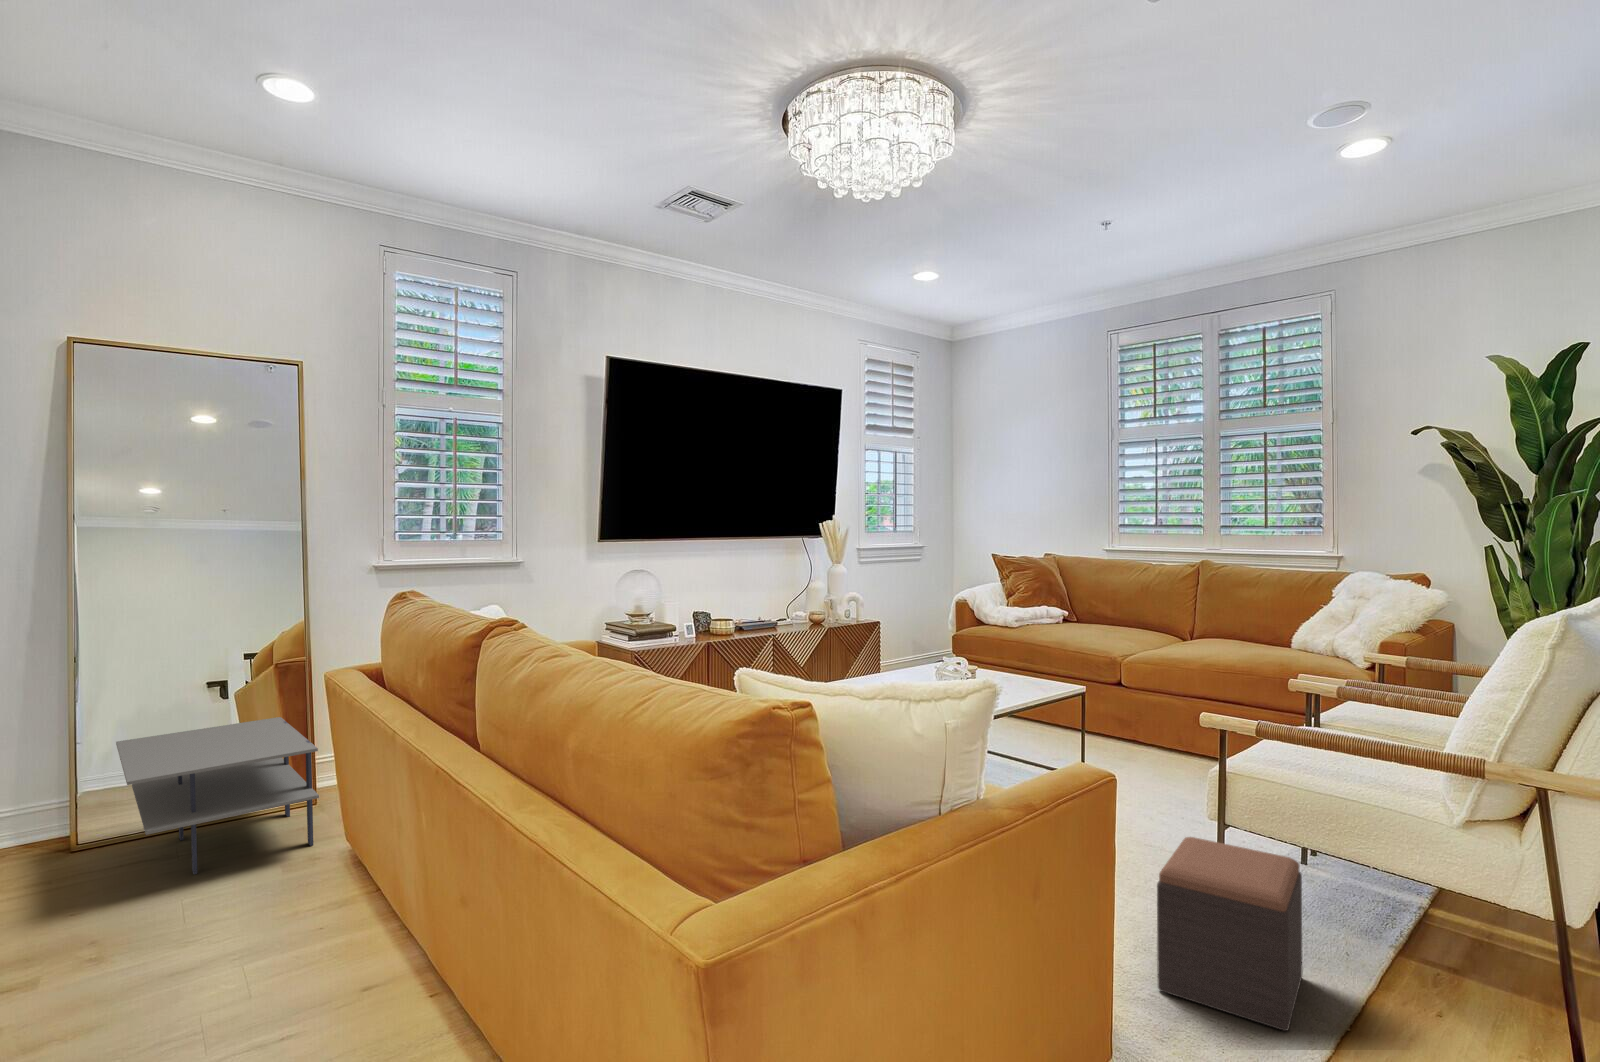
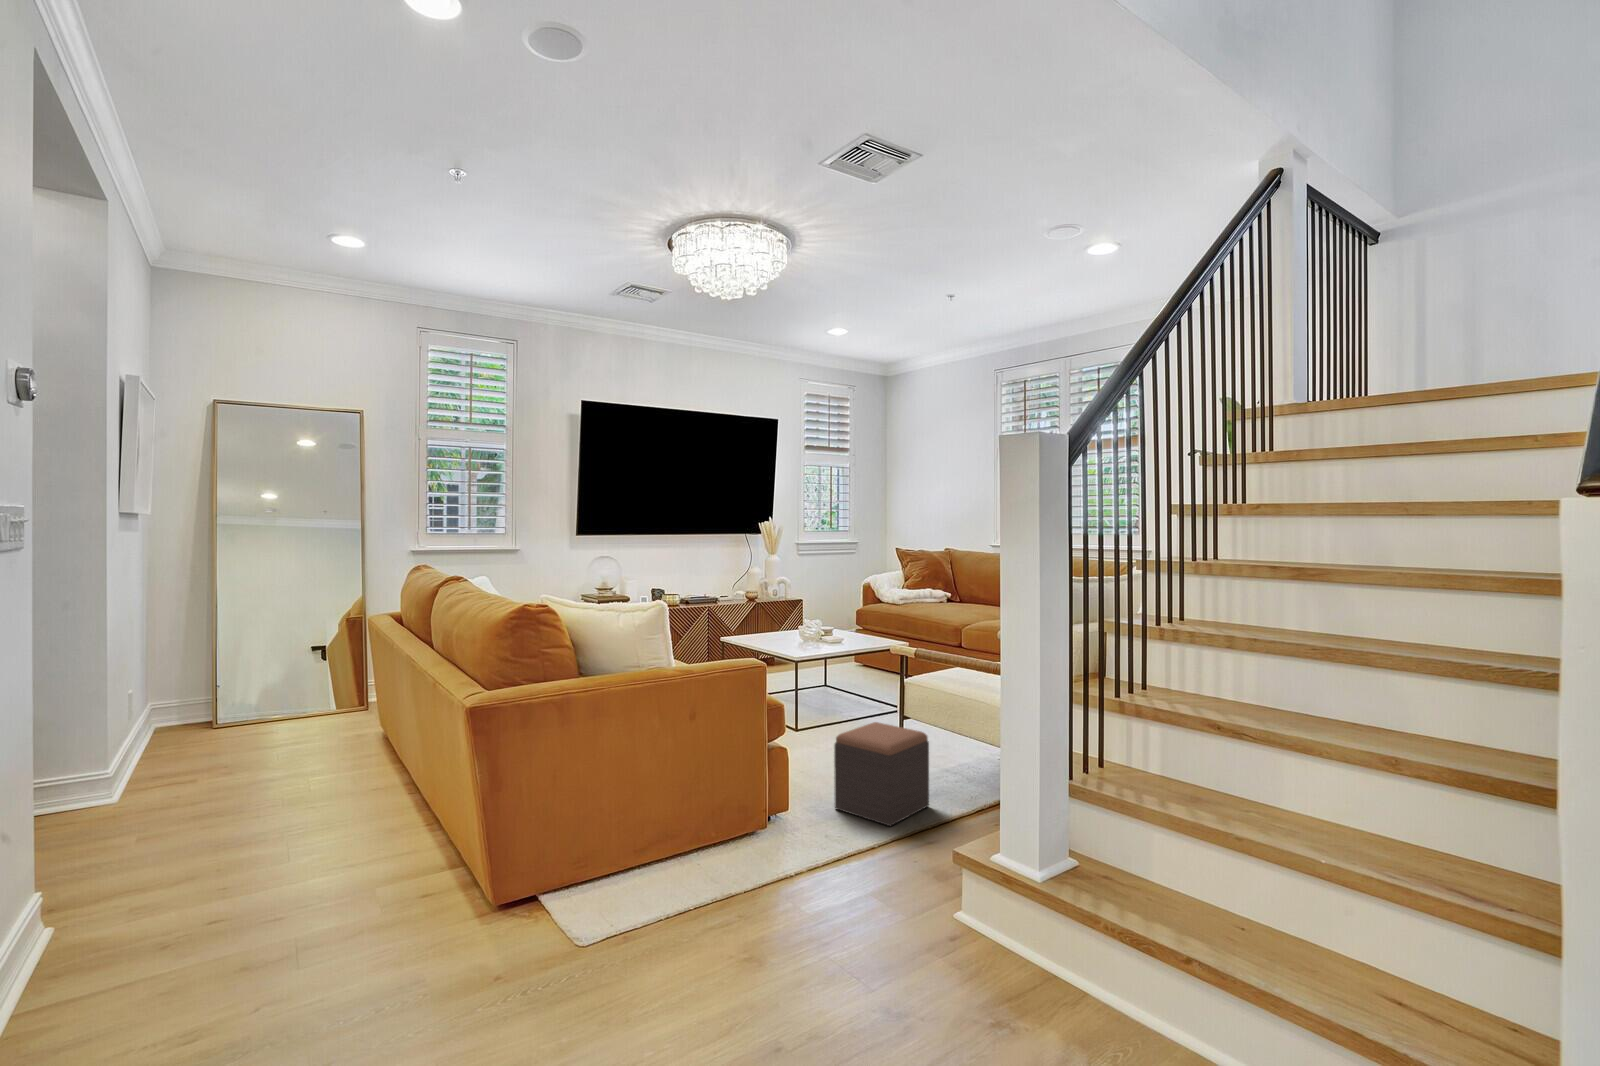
side table: present [116,717,319,874] -> none [240,650,364,742]

